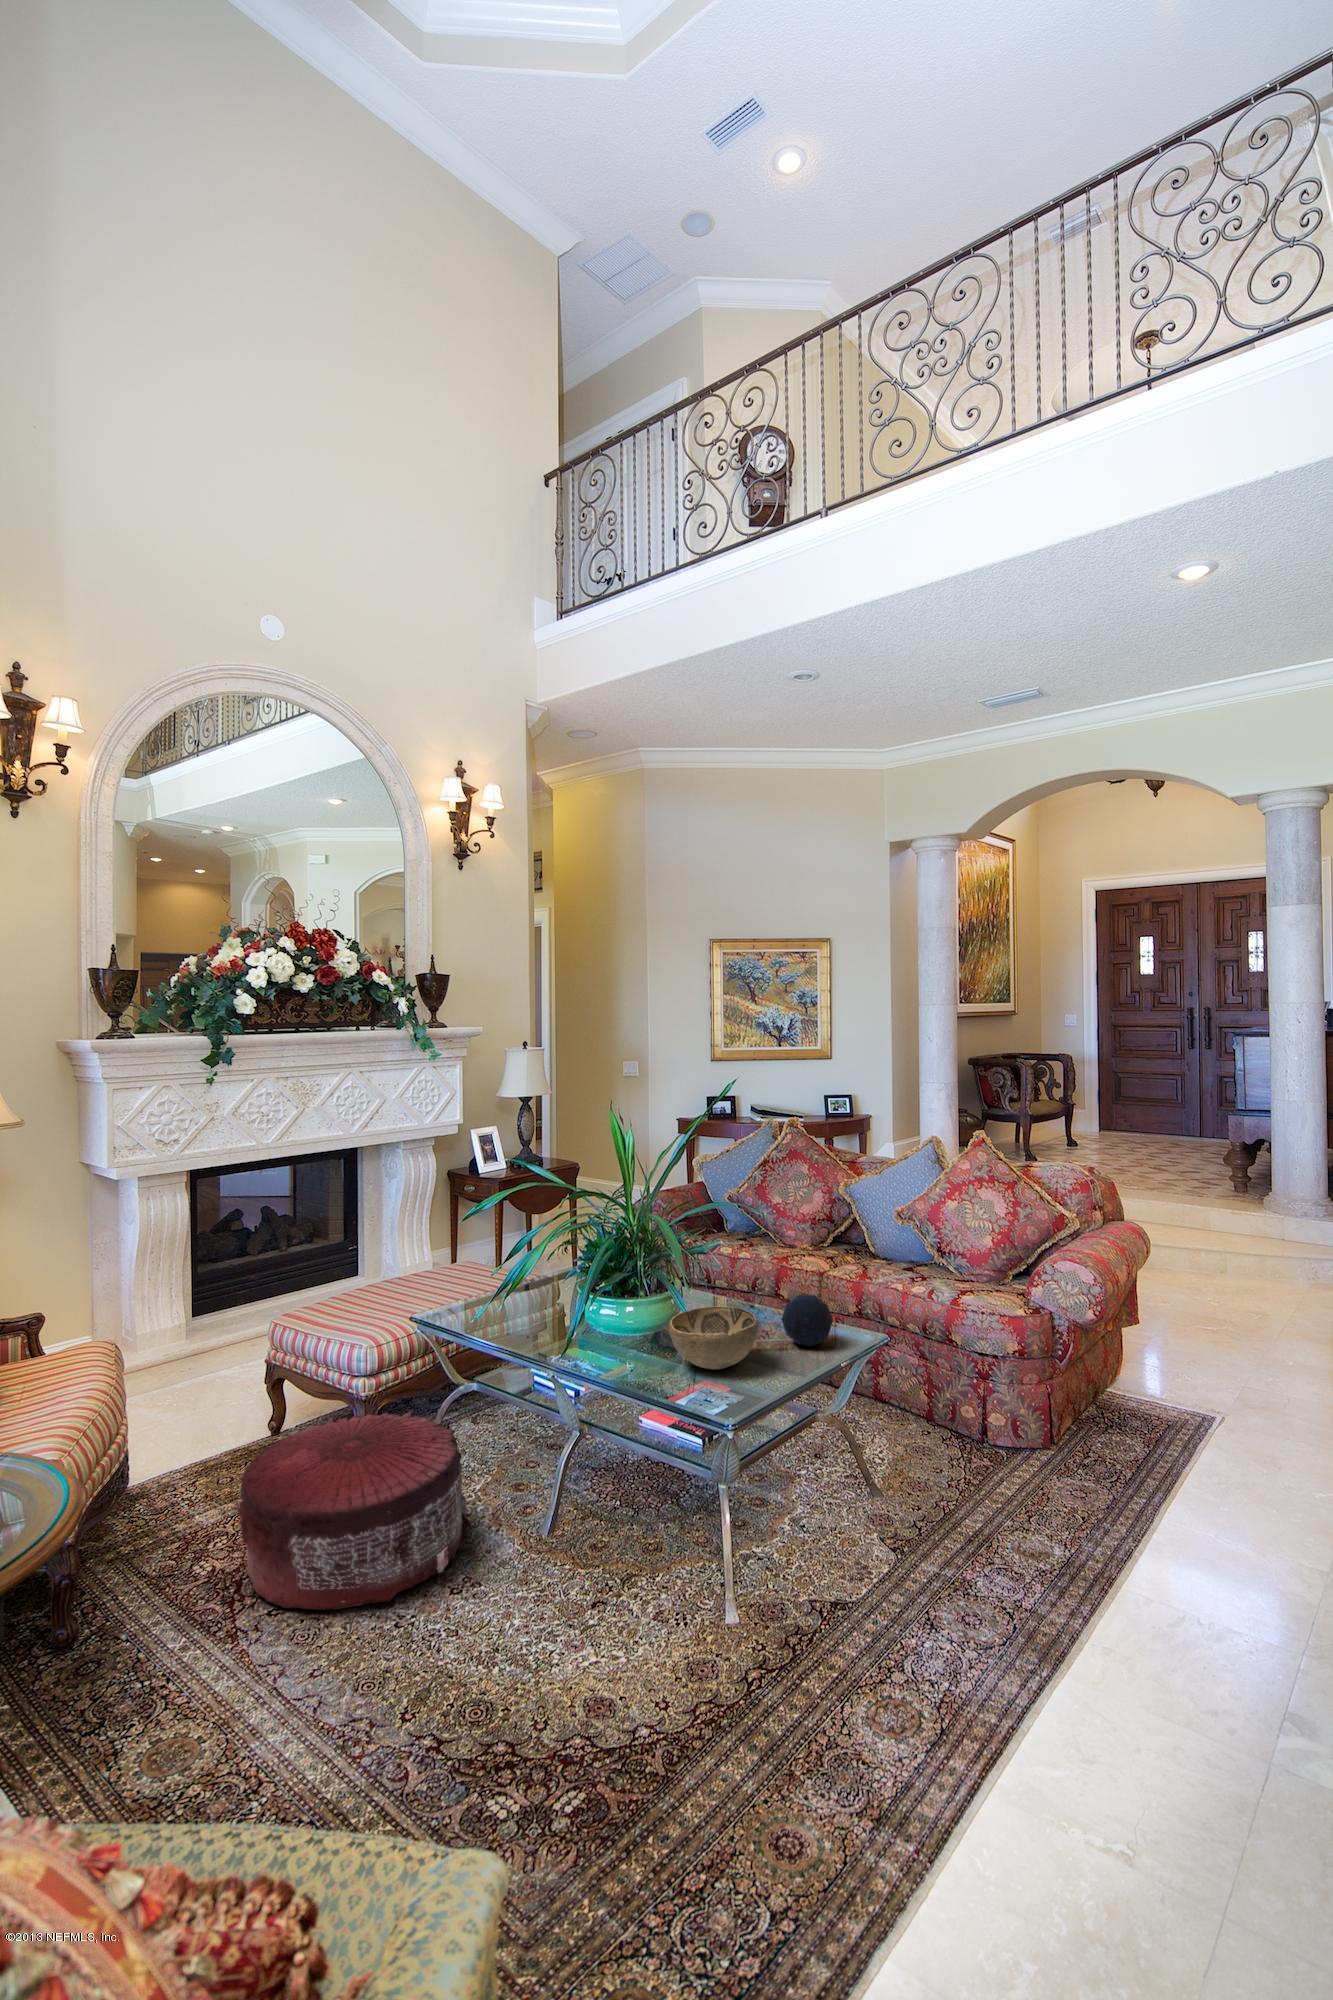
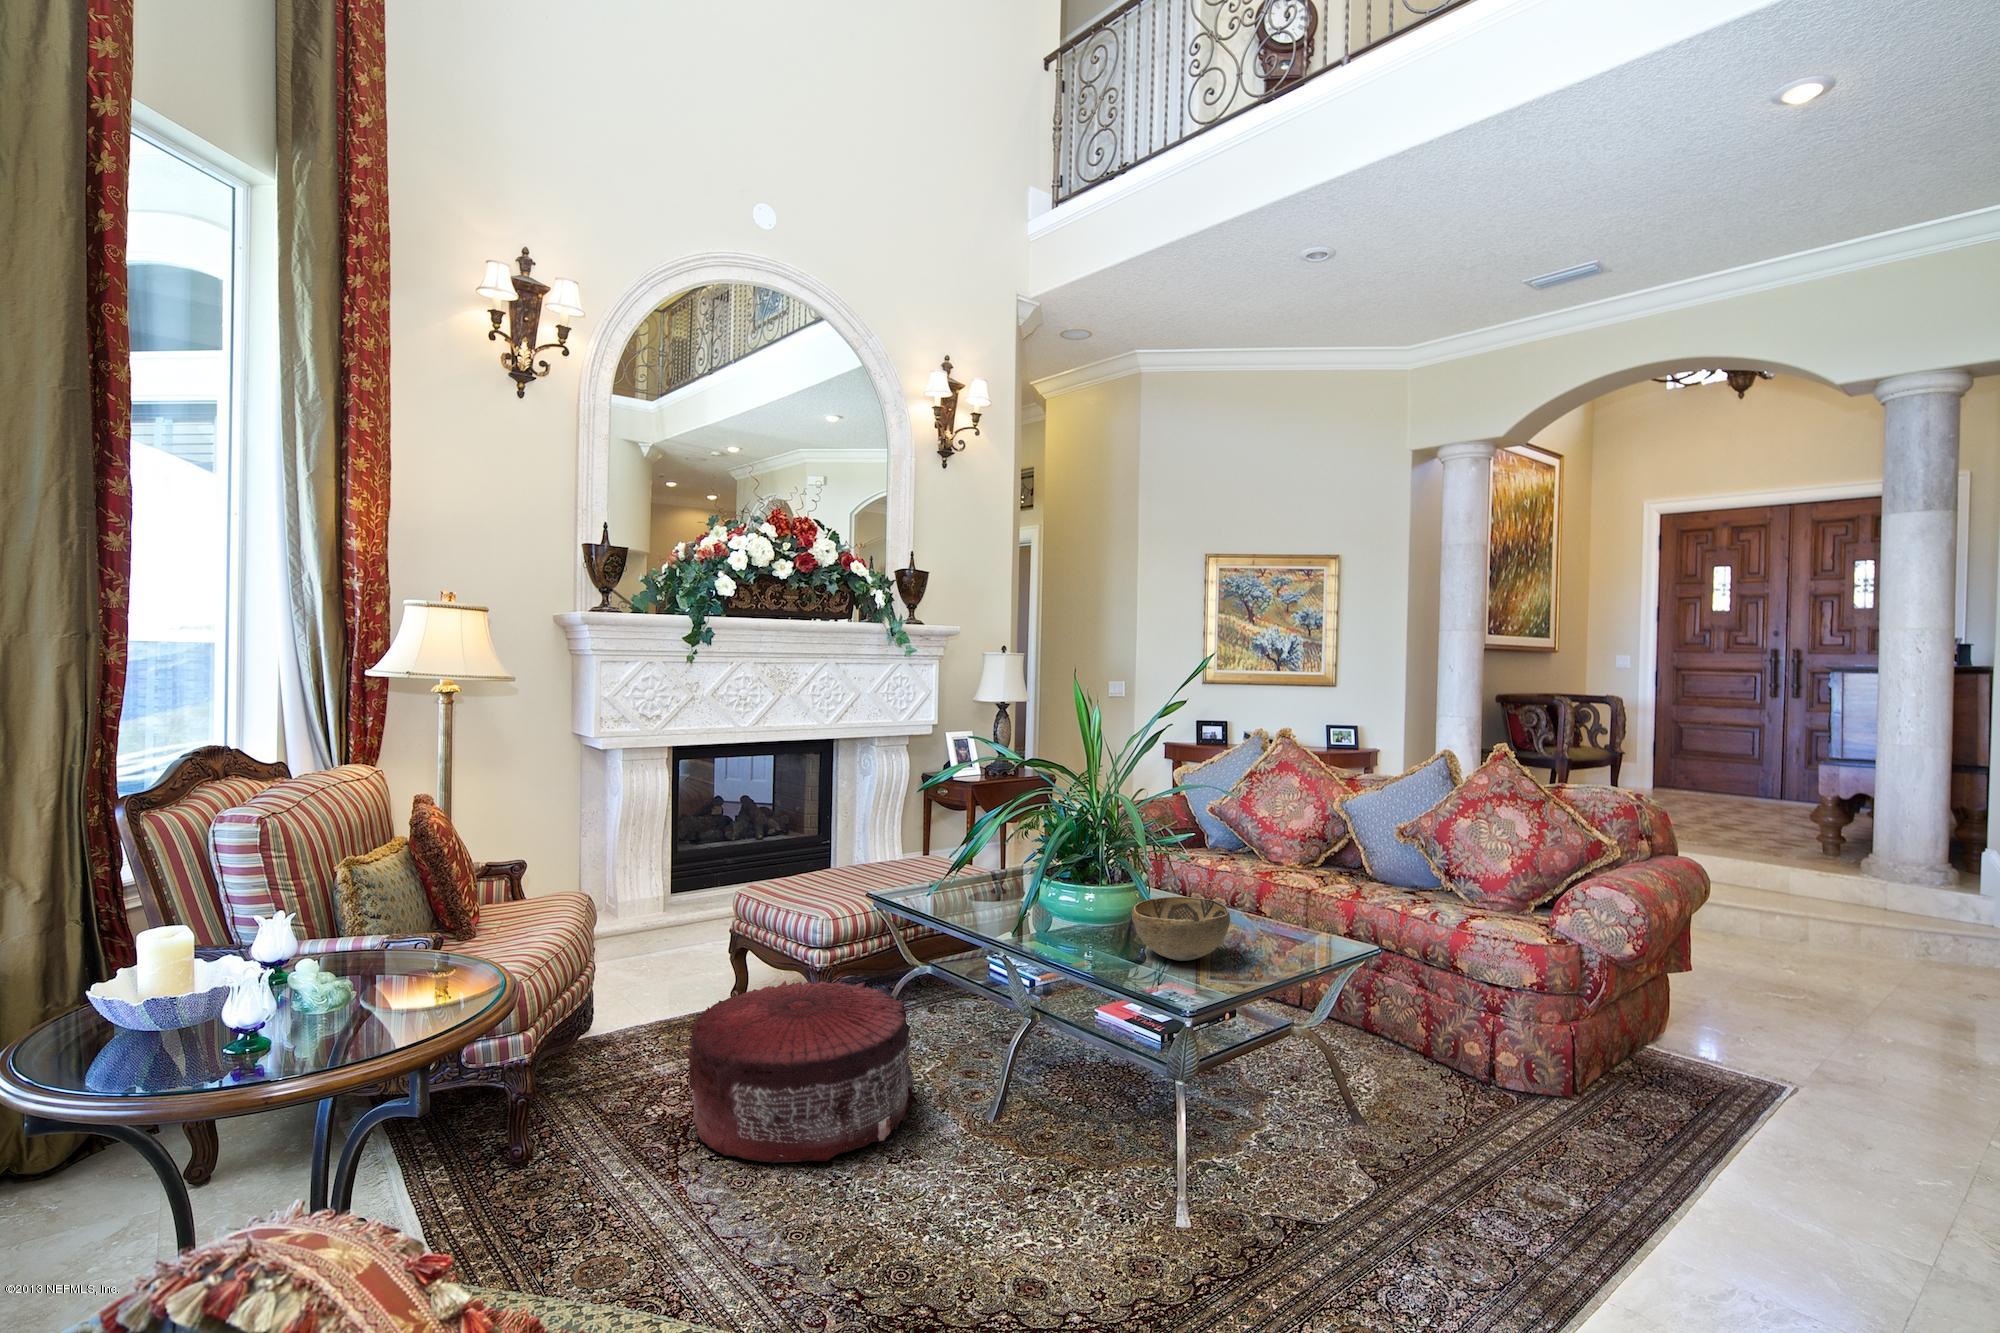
decorative orb: present [782,1295,833,1346] -> none [1258,893,1316,949]

